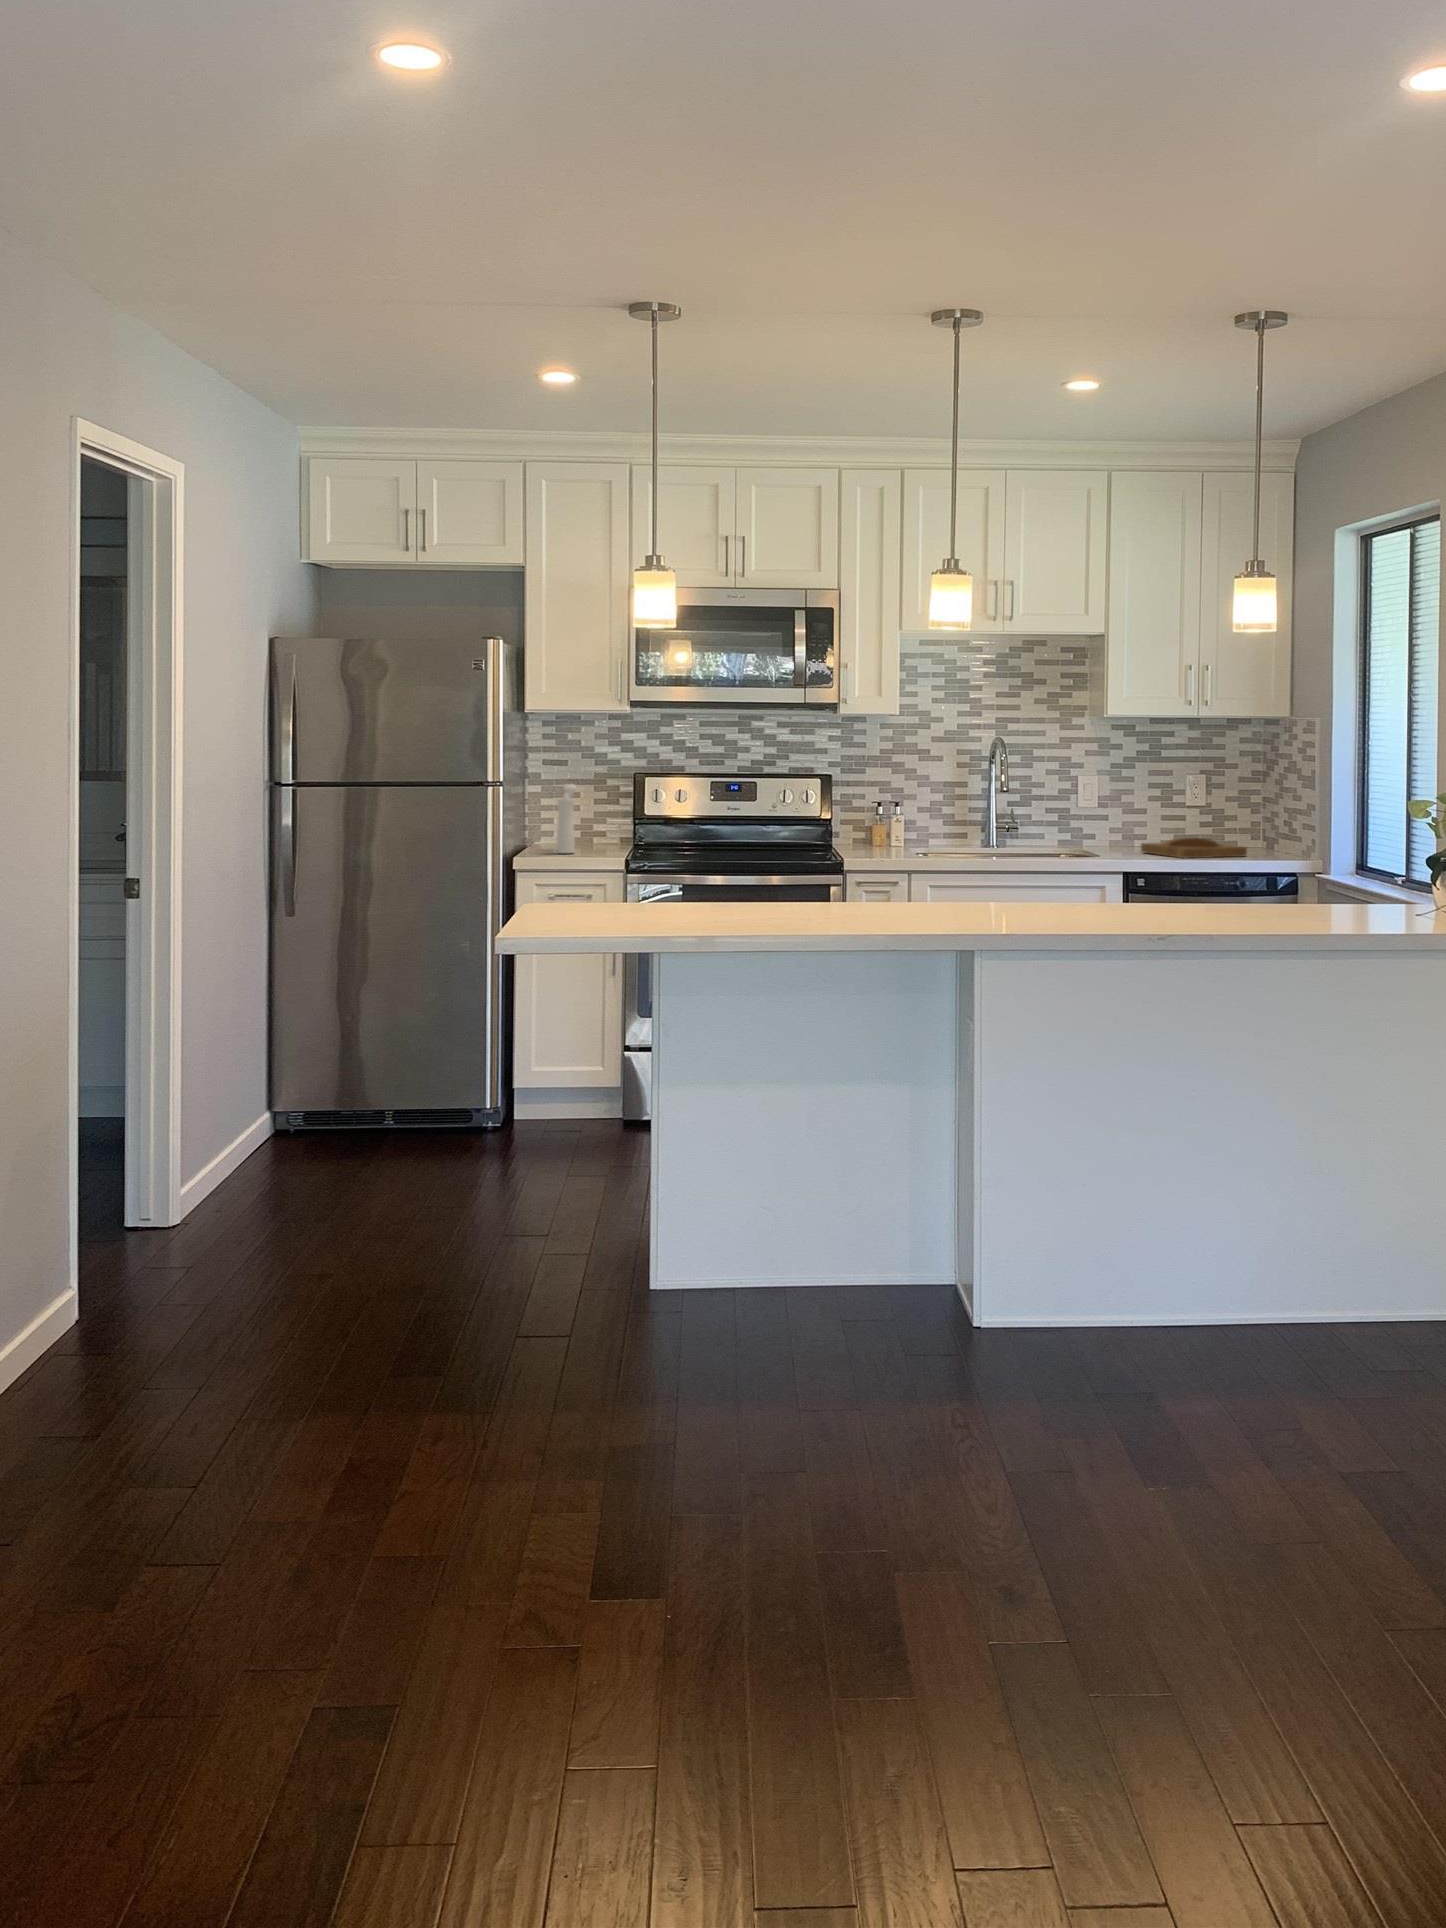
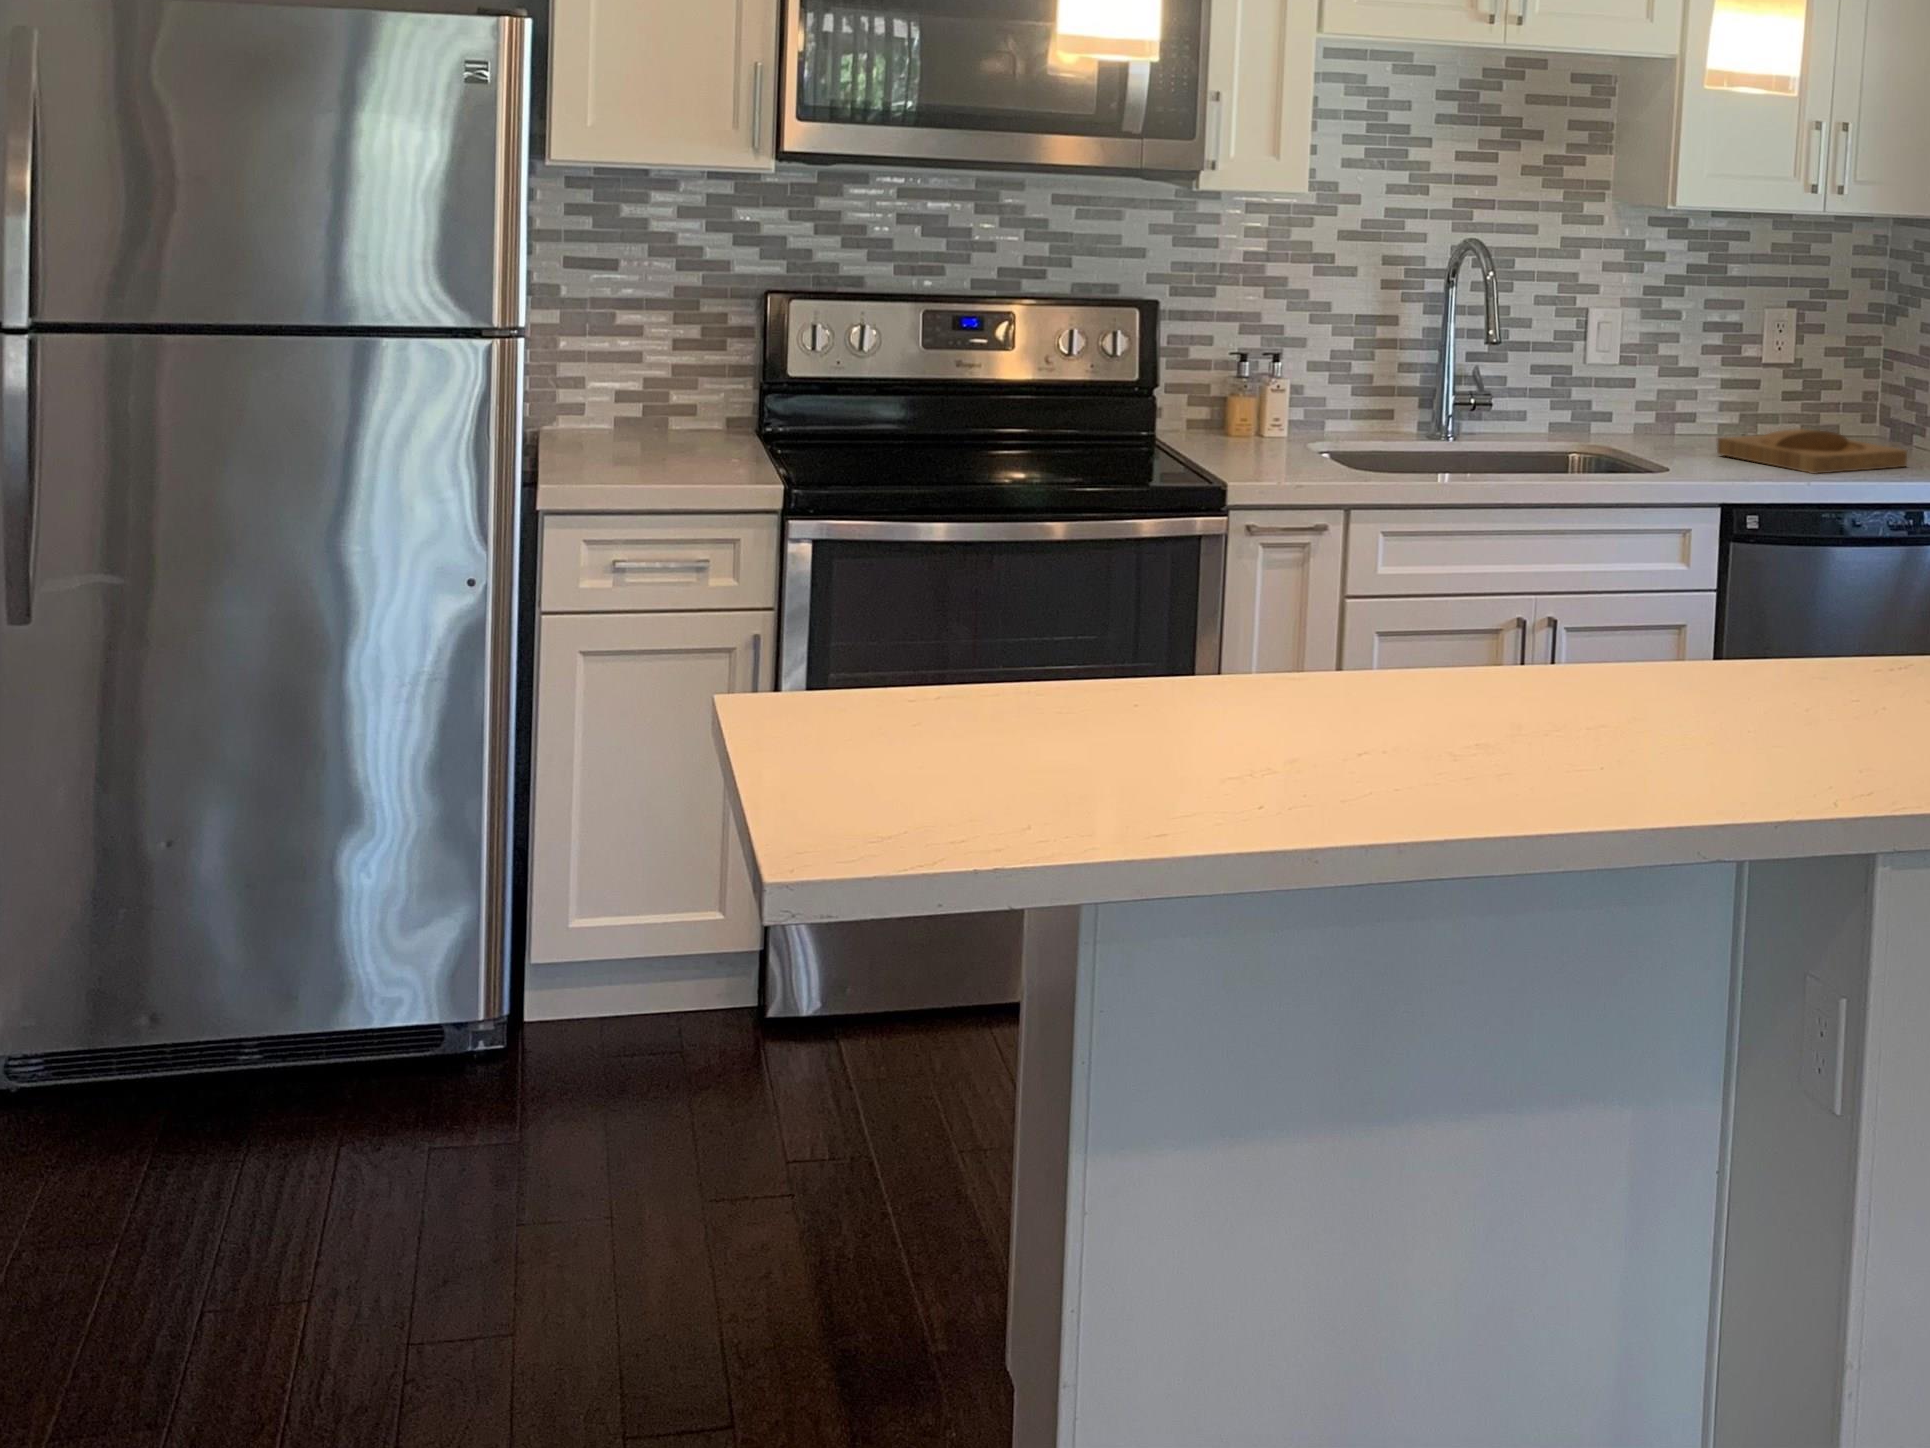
pepper mill: present [557,784,577,853] -> none [618,313,660,462]

